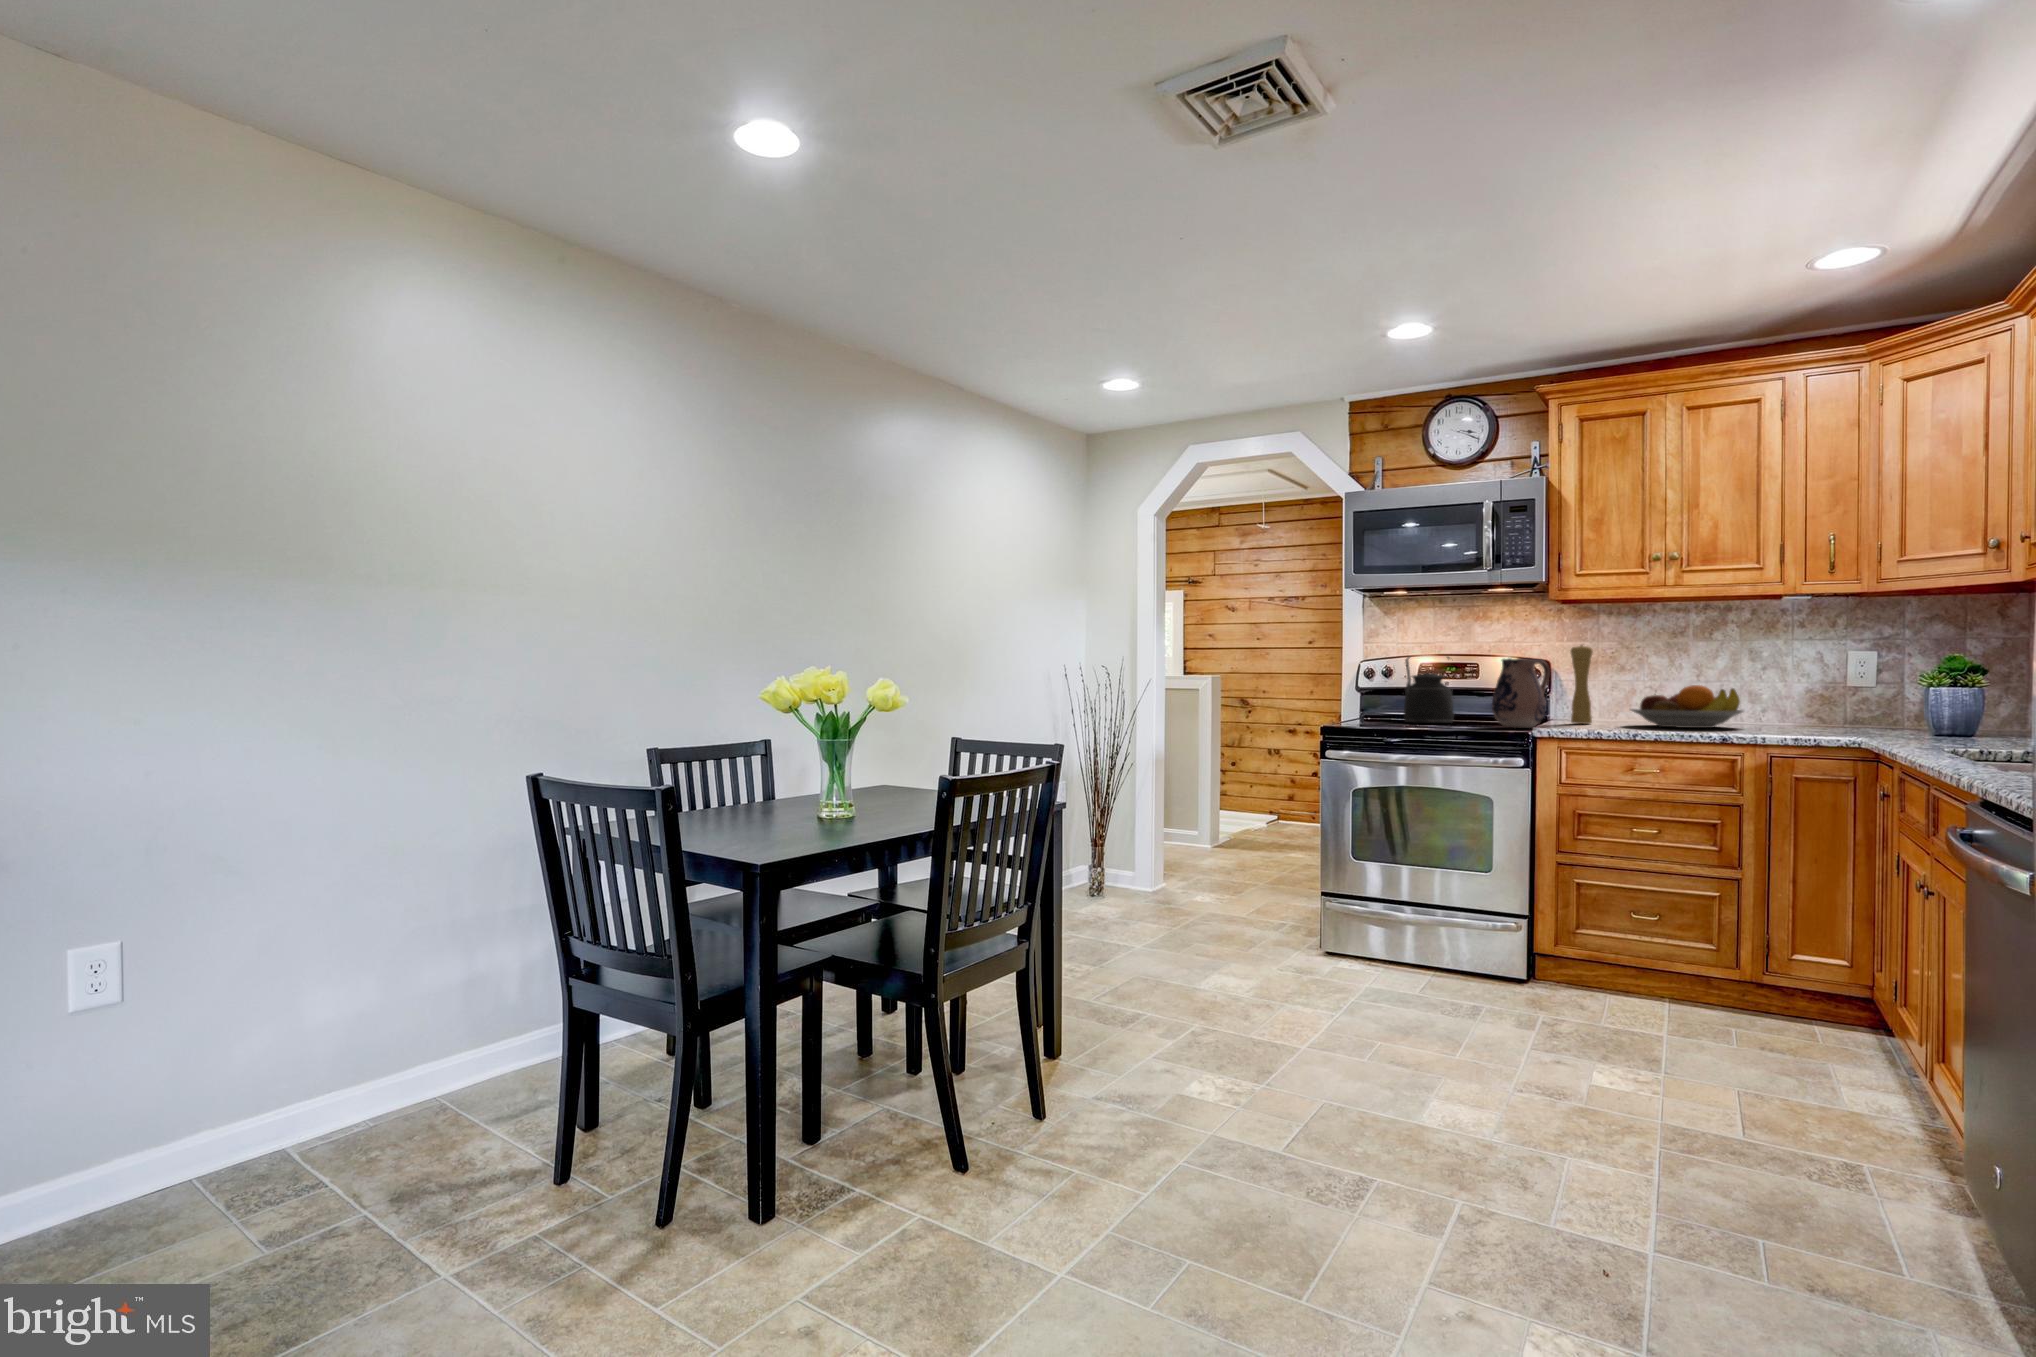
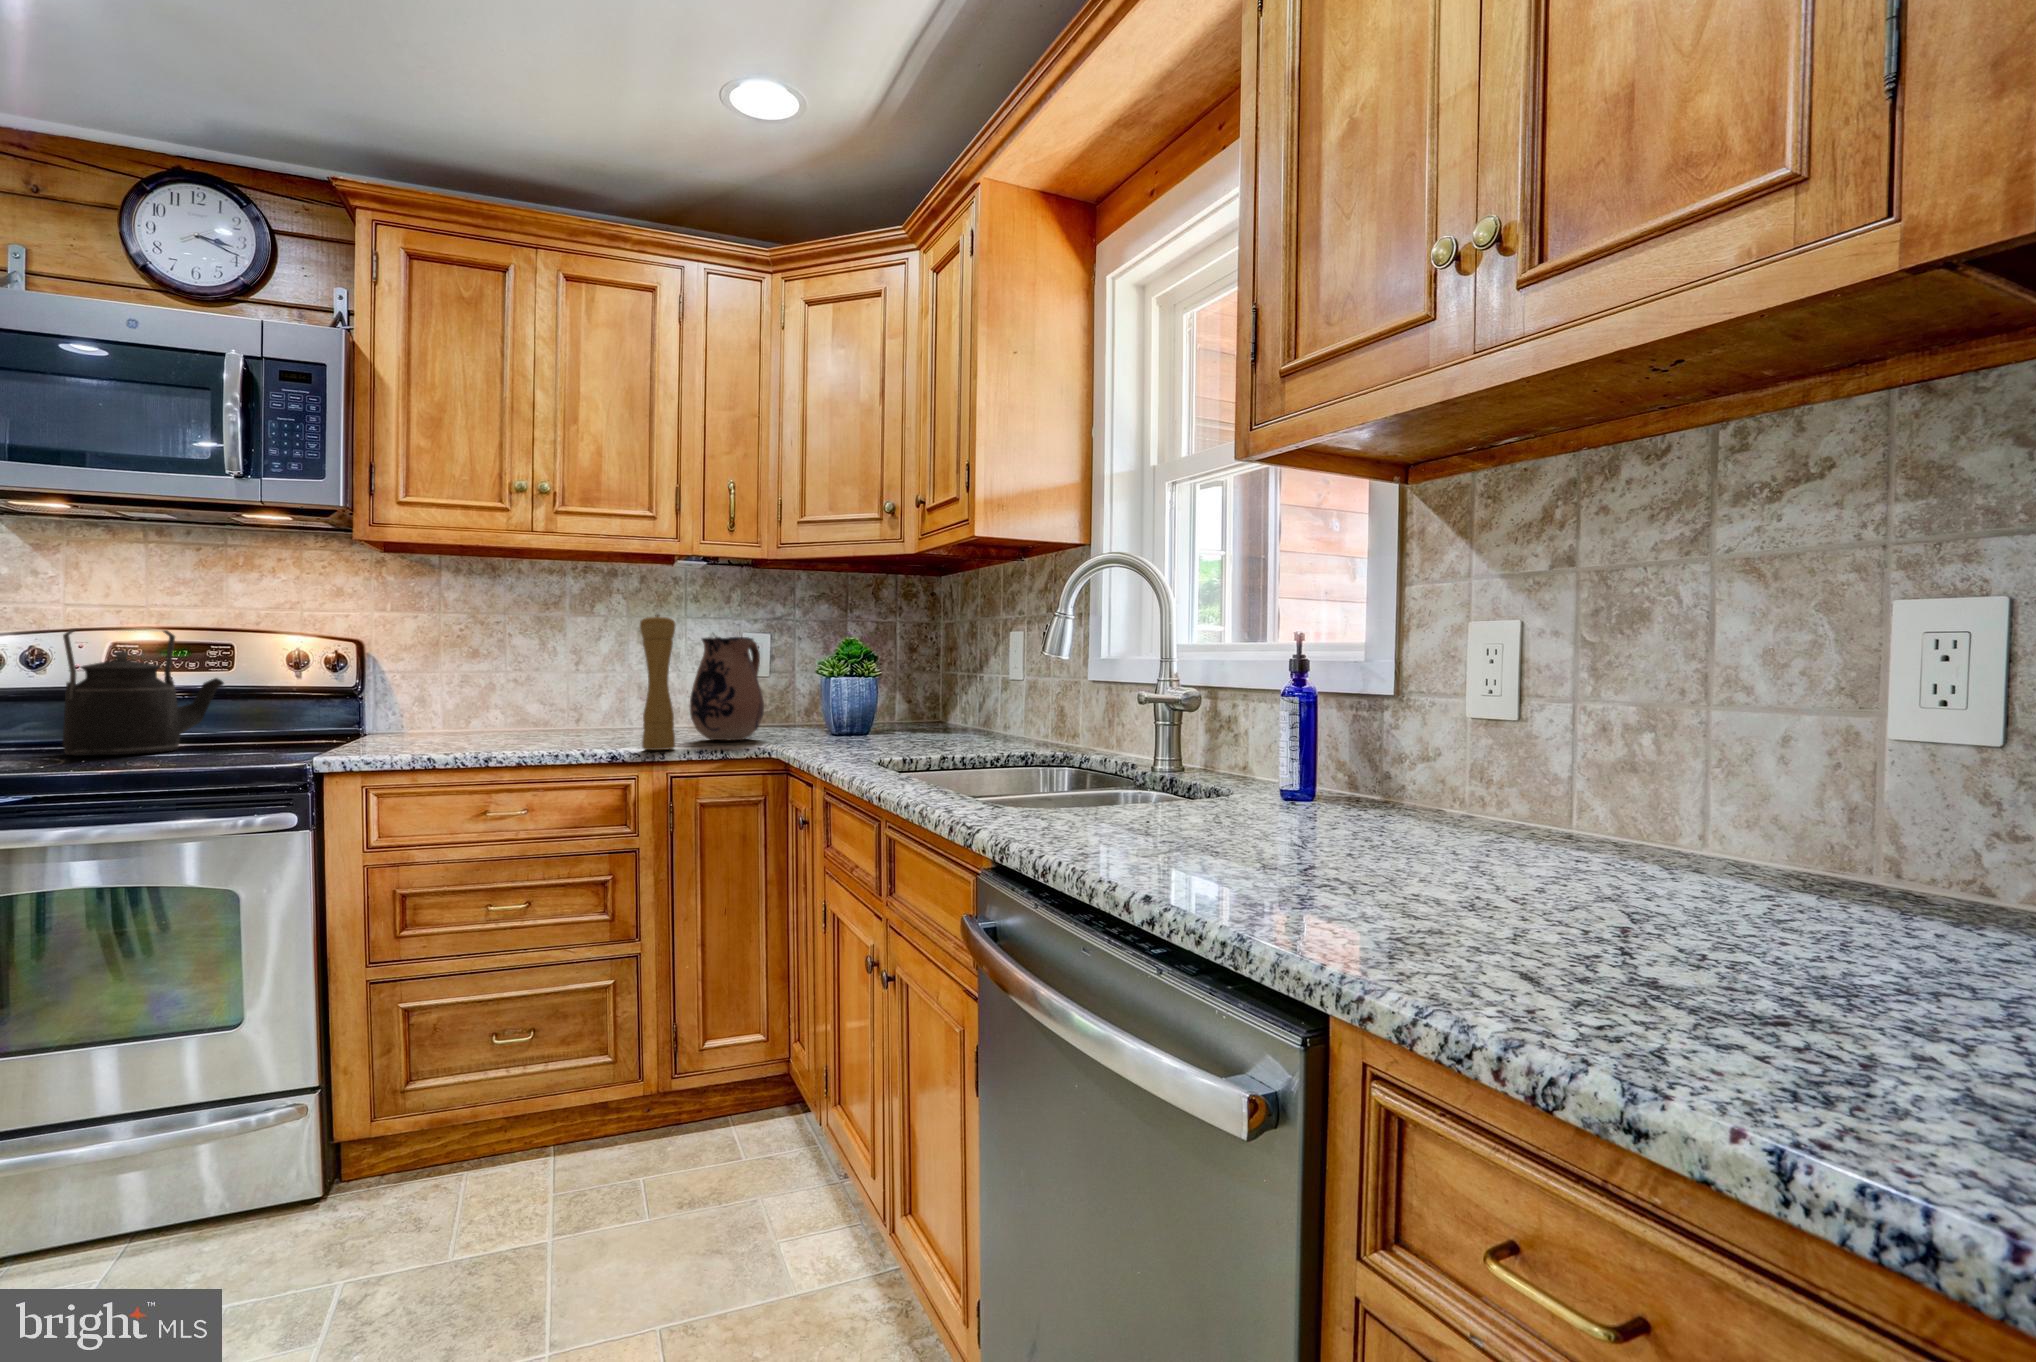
pepper mill: present [1570,645,1593,724] -> present [640,615,675,750]
ceramic pitcher: present [1492,658,1550,728] -> present [690,637,764,740]
fruit bowl: present [1631,685,1744,728] -> none [485,676,636,738]

